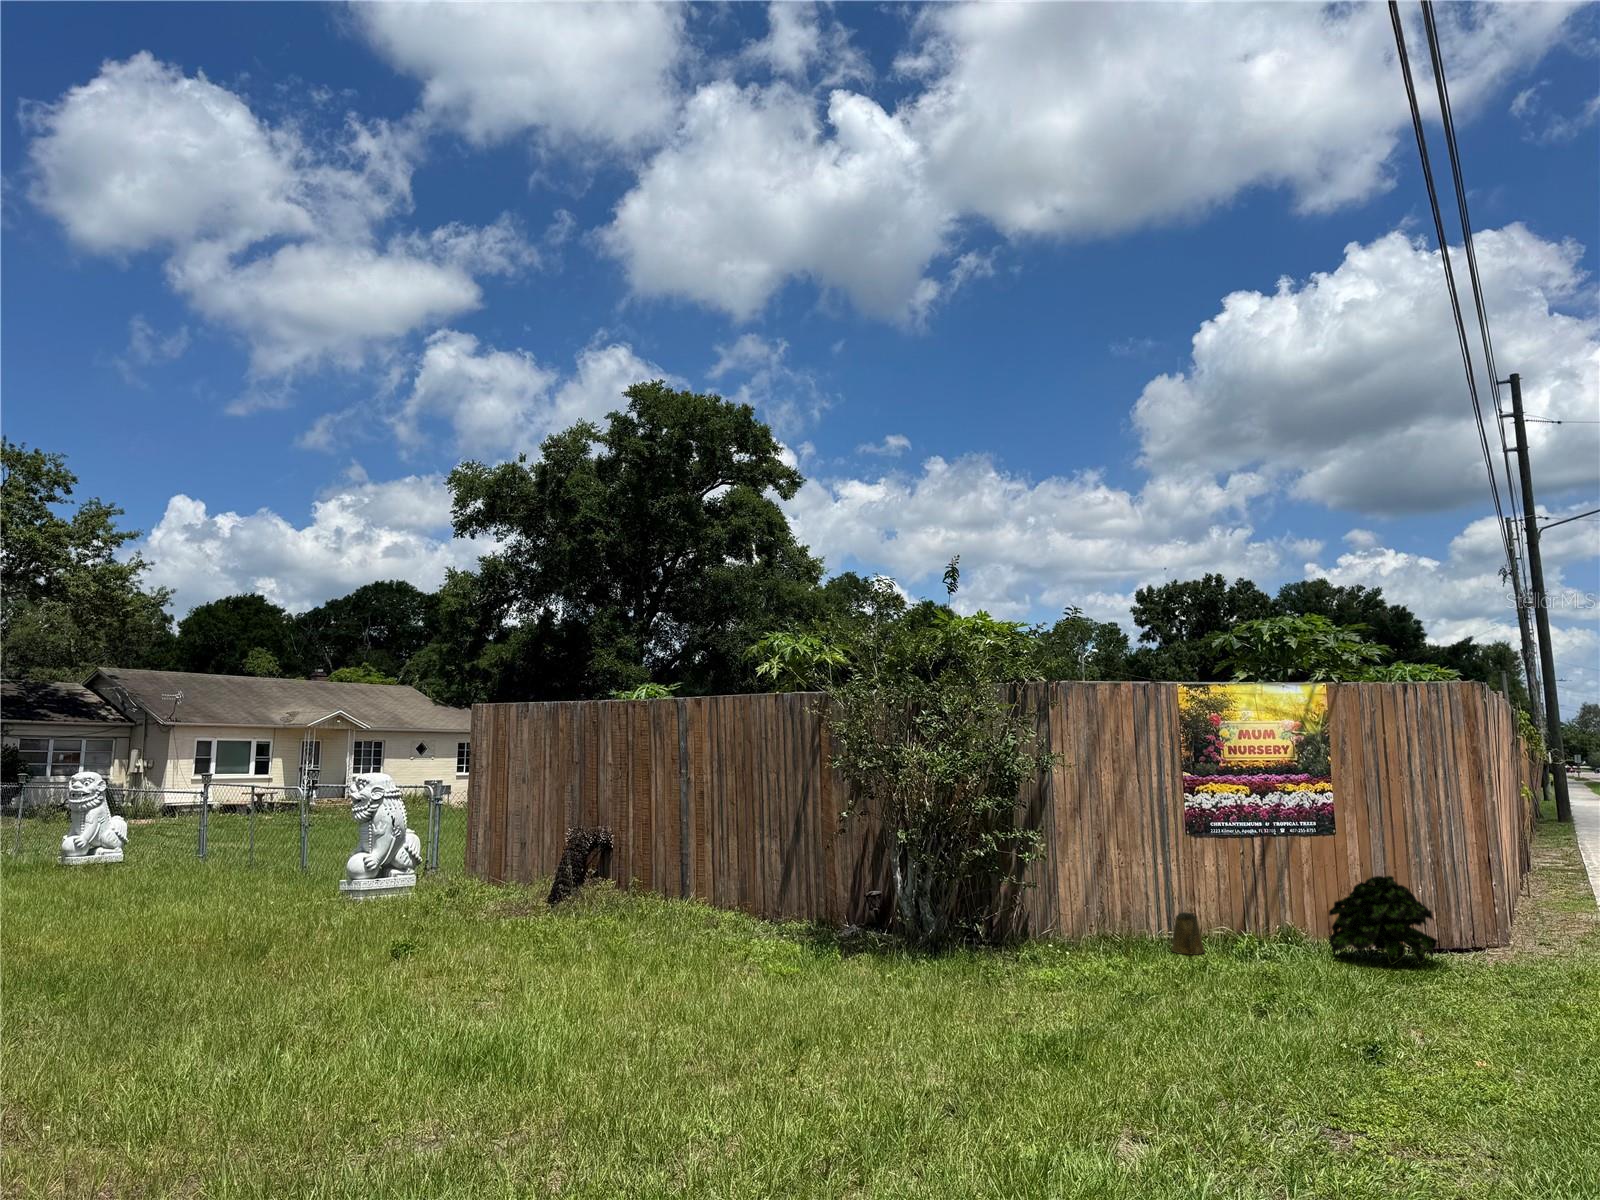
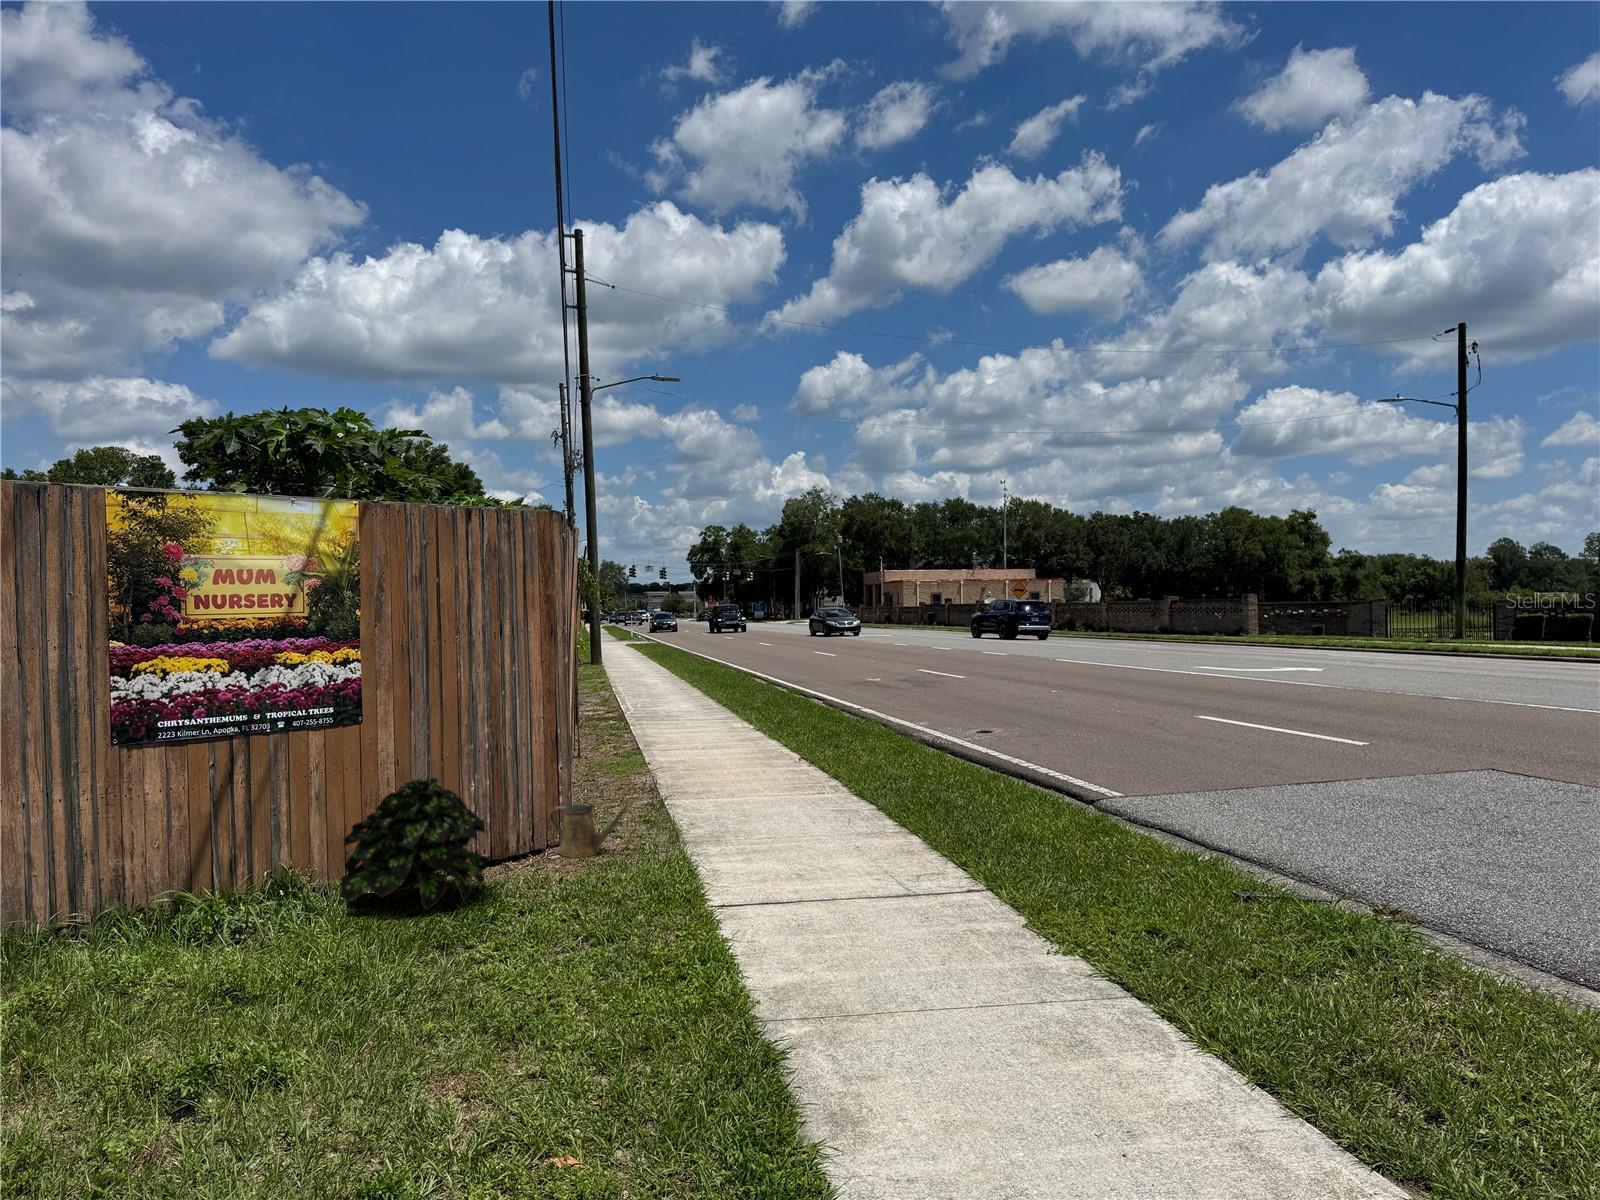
watering can: present [1171,912,1205,955] -> present [549,803,632,858]

